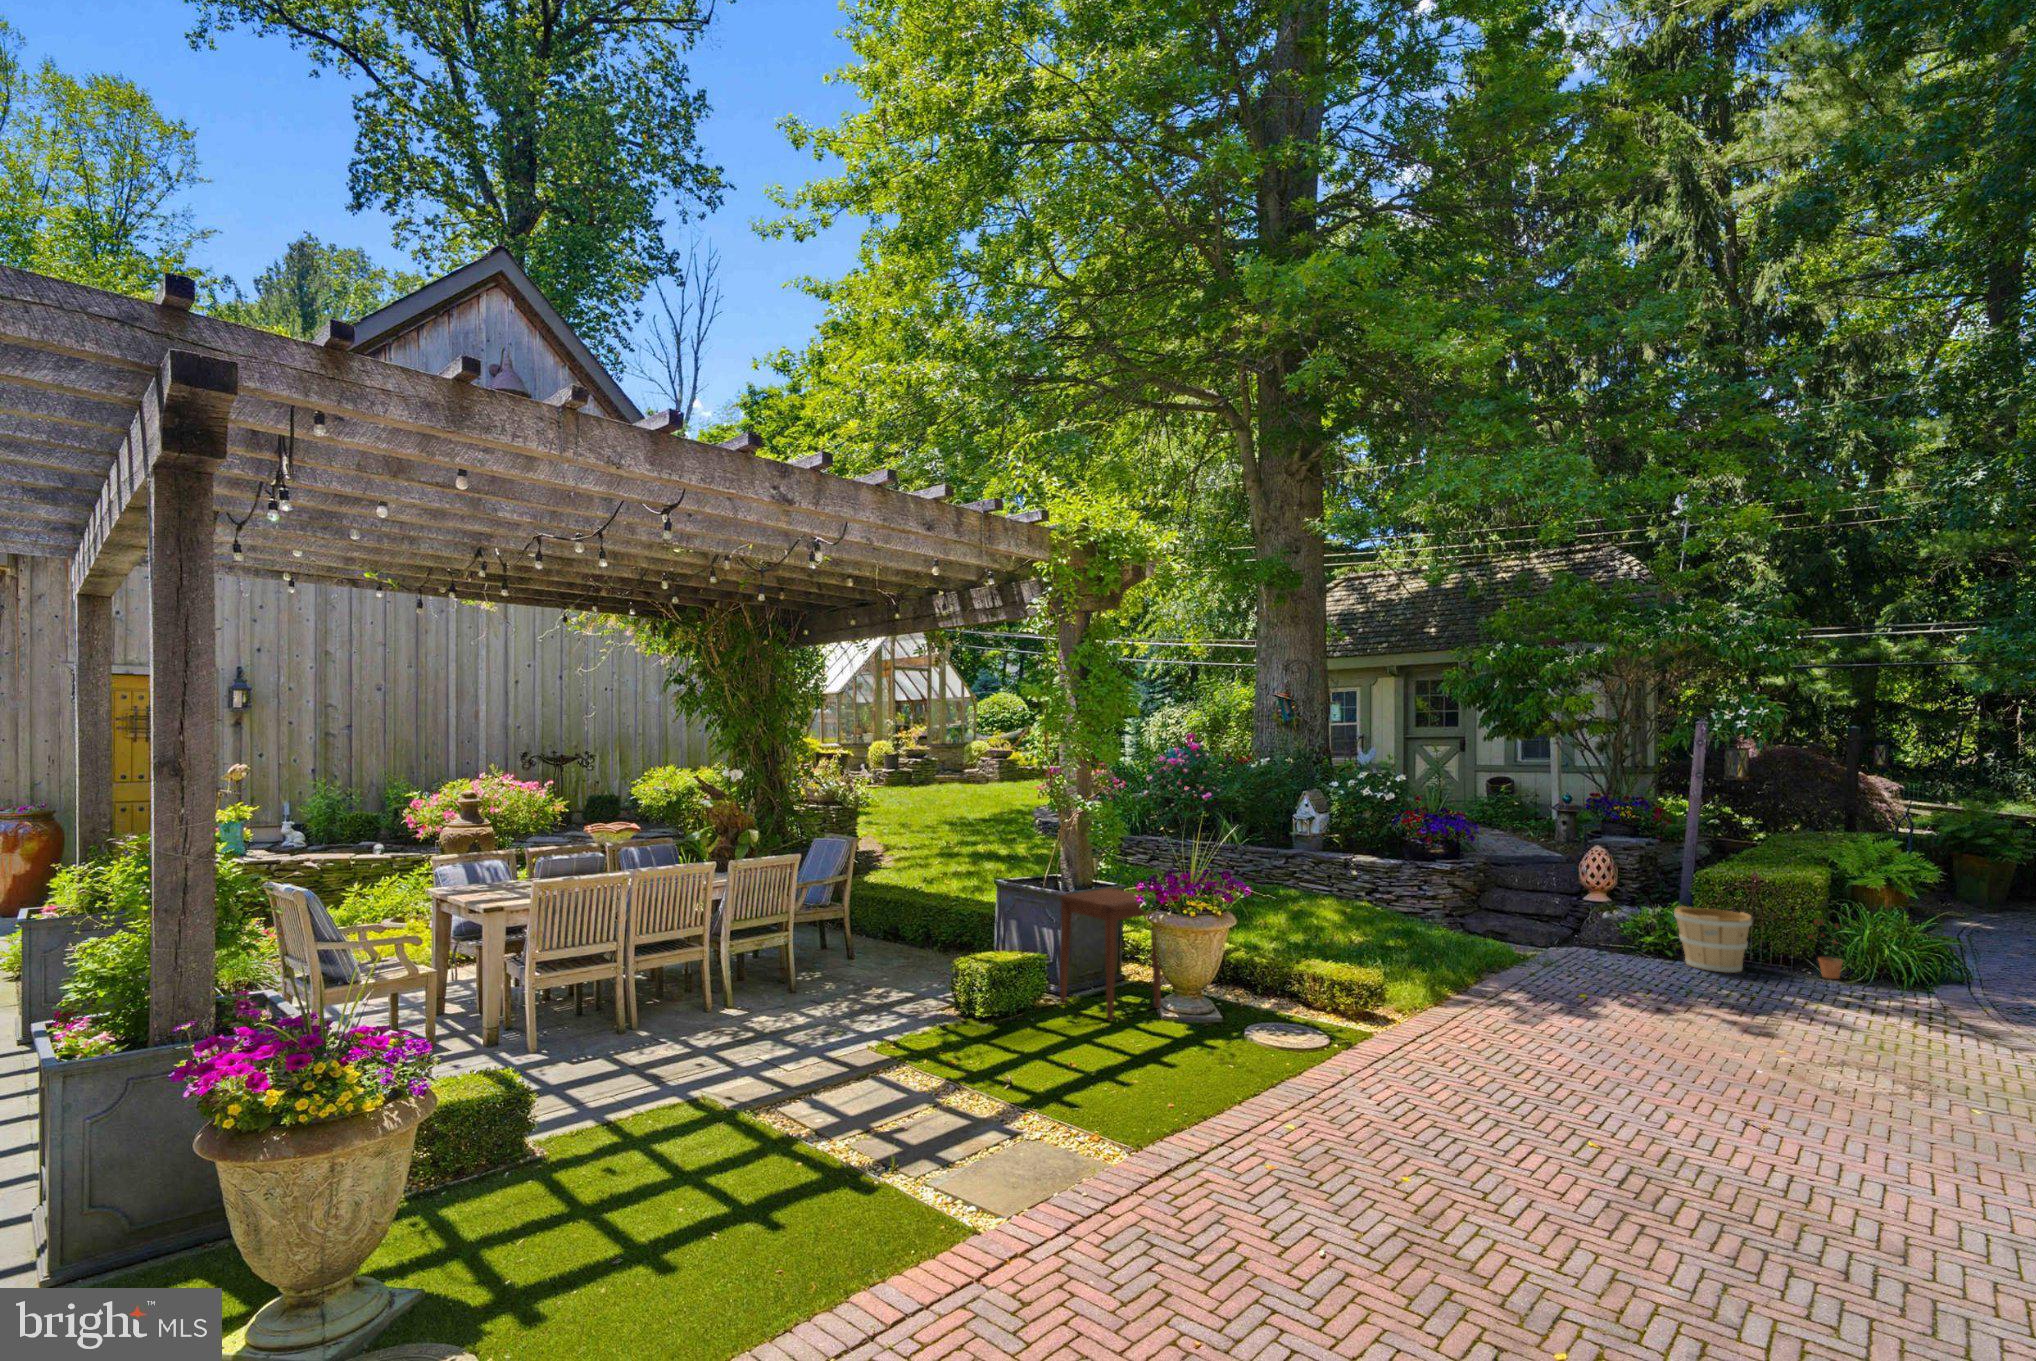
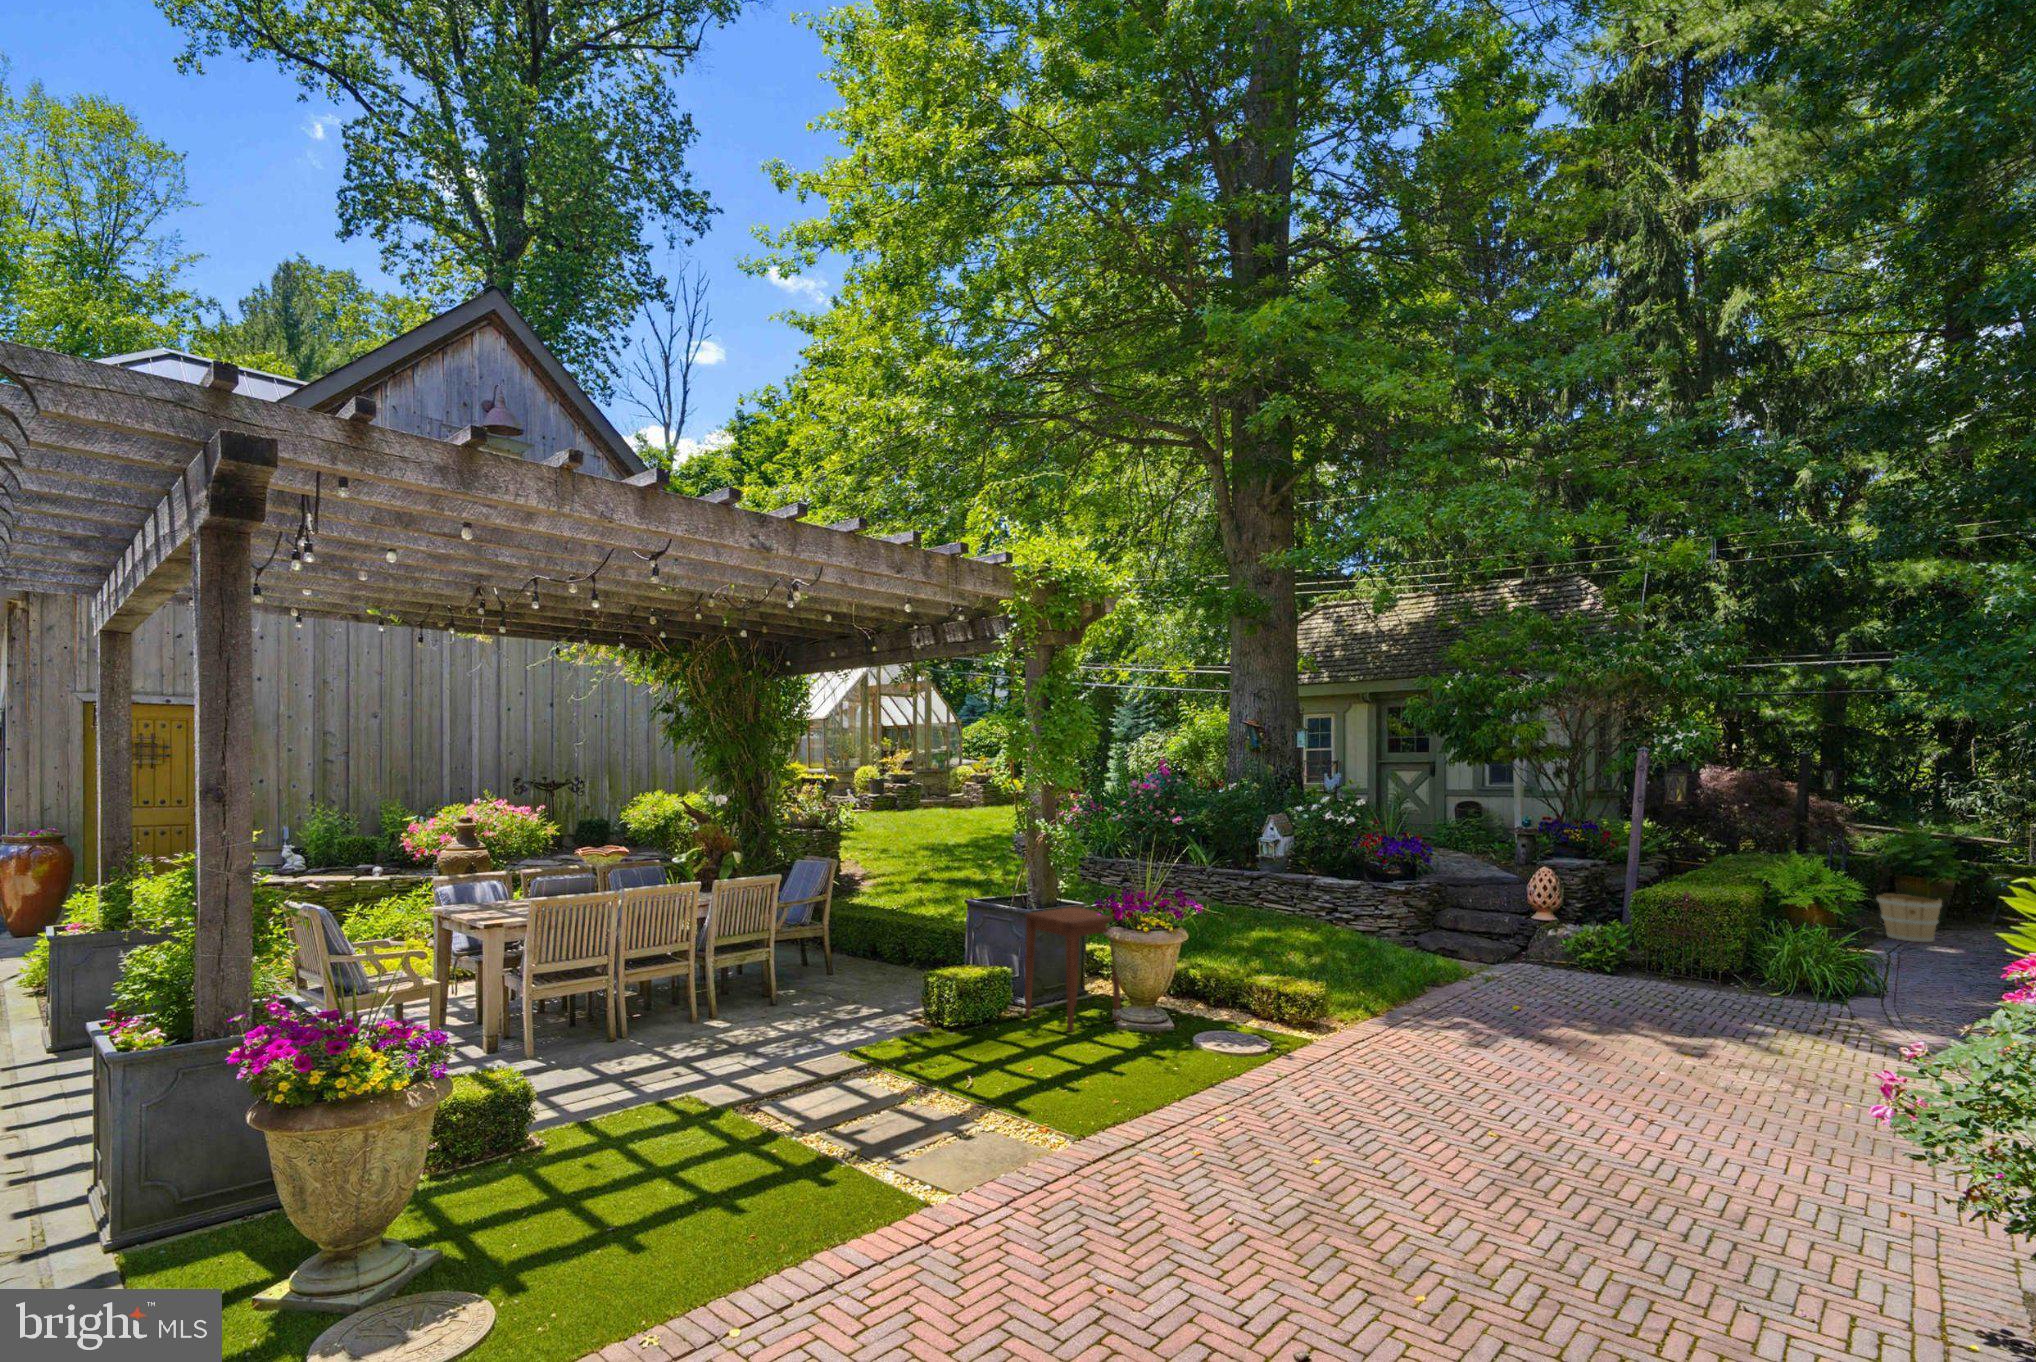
wooden bucket: present [1674,906,1752,973] -> present [1876,894,1942,942]
potted plant: present [1809,920,1843,979] -> none [1746,936,1782,994]

